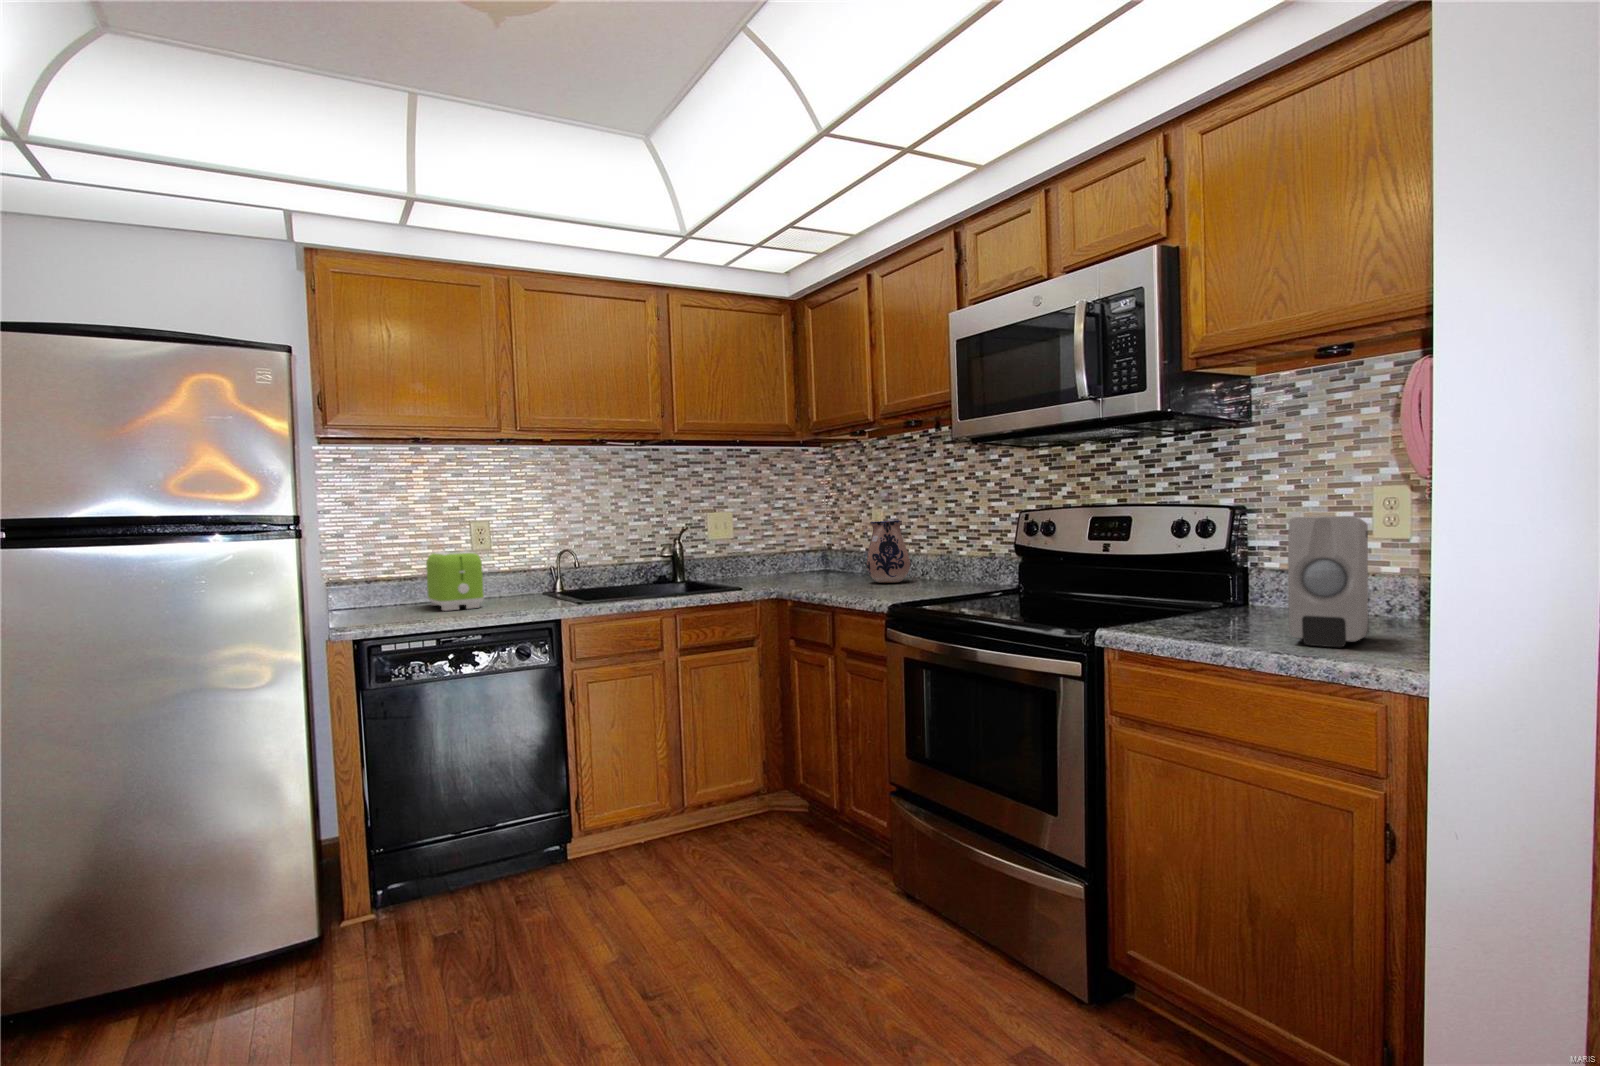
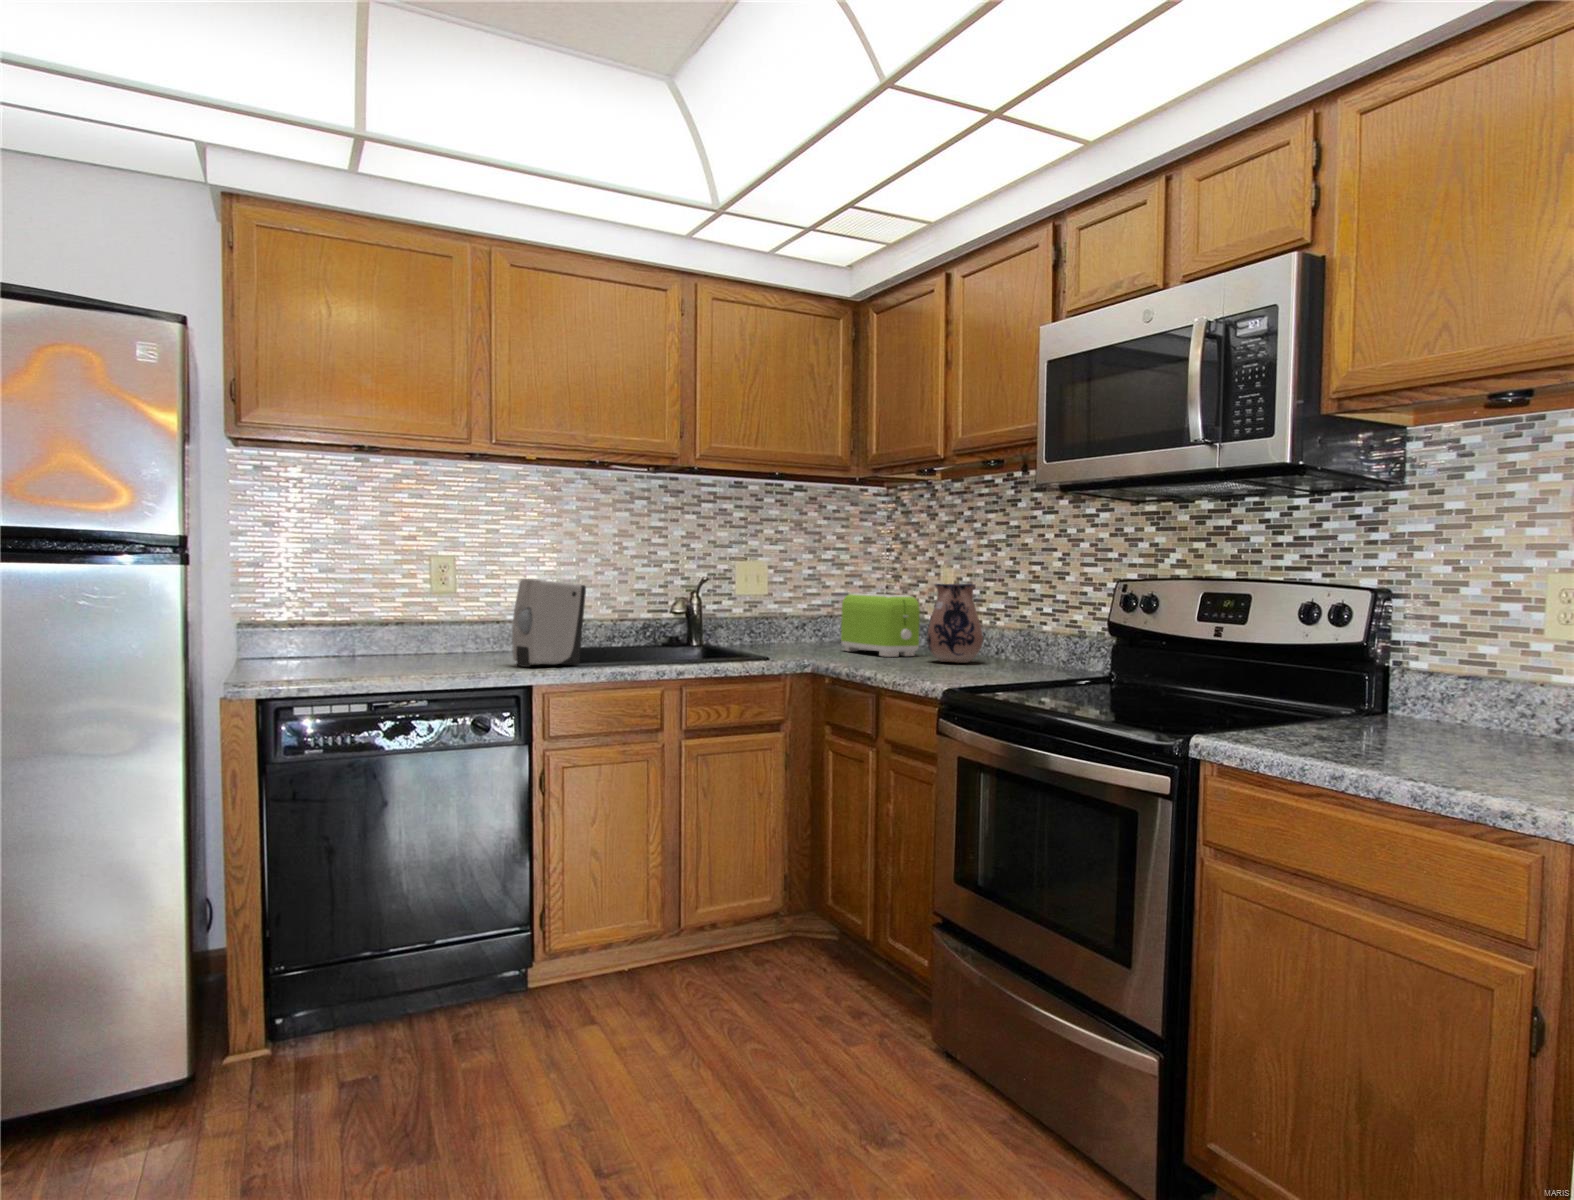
soap dispenser: present [1288,516,1369,647] -> present [512,579,586,667]
toaster: present [426,551,484,611] -> present [841,593,920,657]

